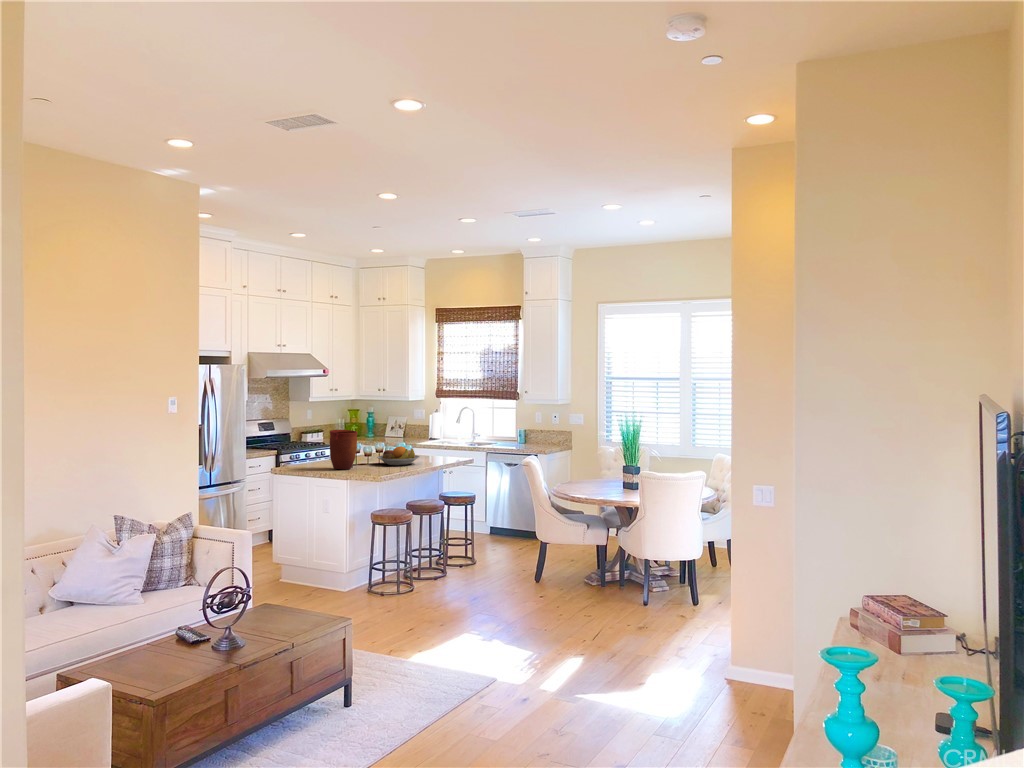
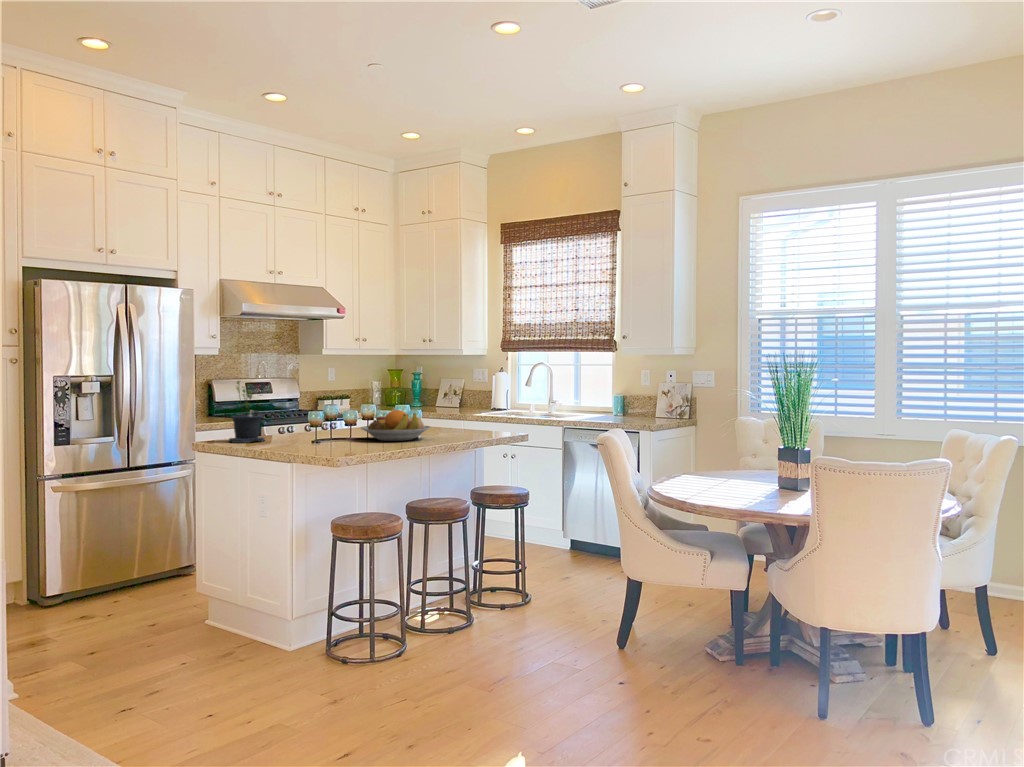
potted plant: none [295,430,318,469] -> present [228,381,265,443]
vase: present [330,430,357,469] -> none [273,380,320,445]

